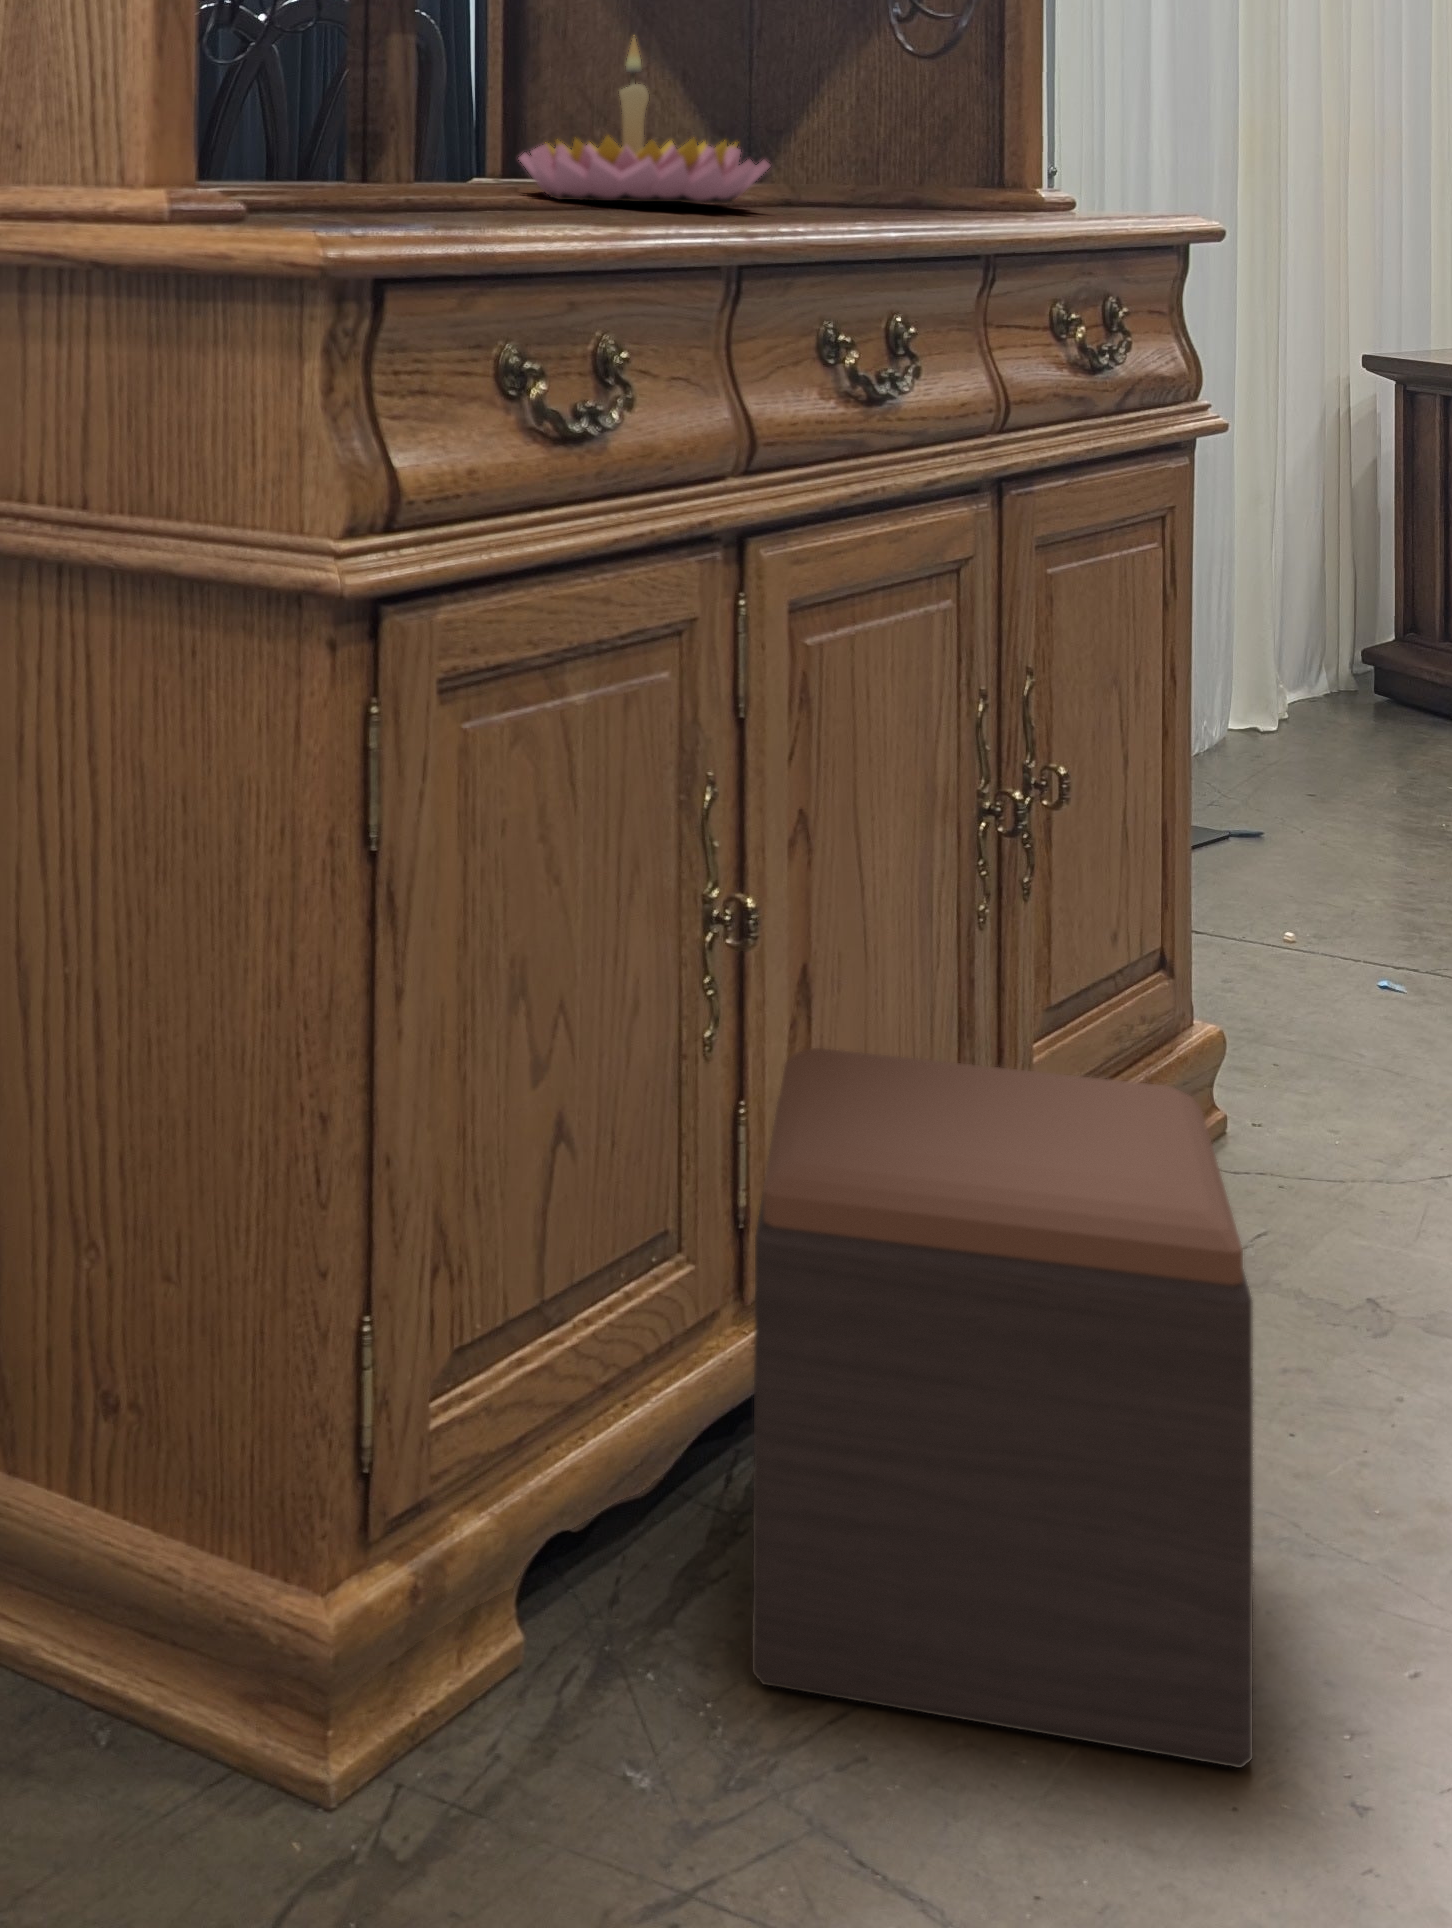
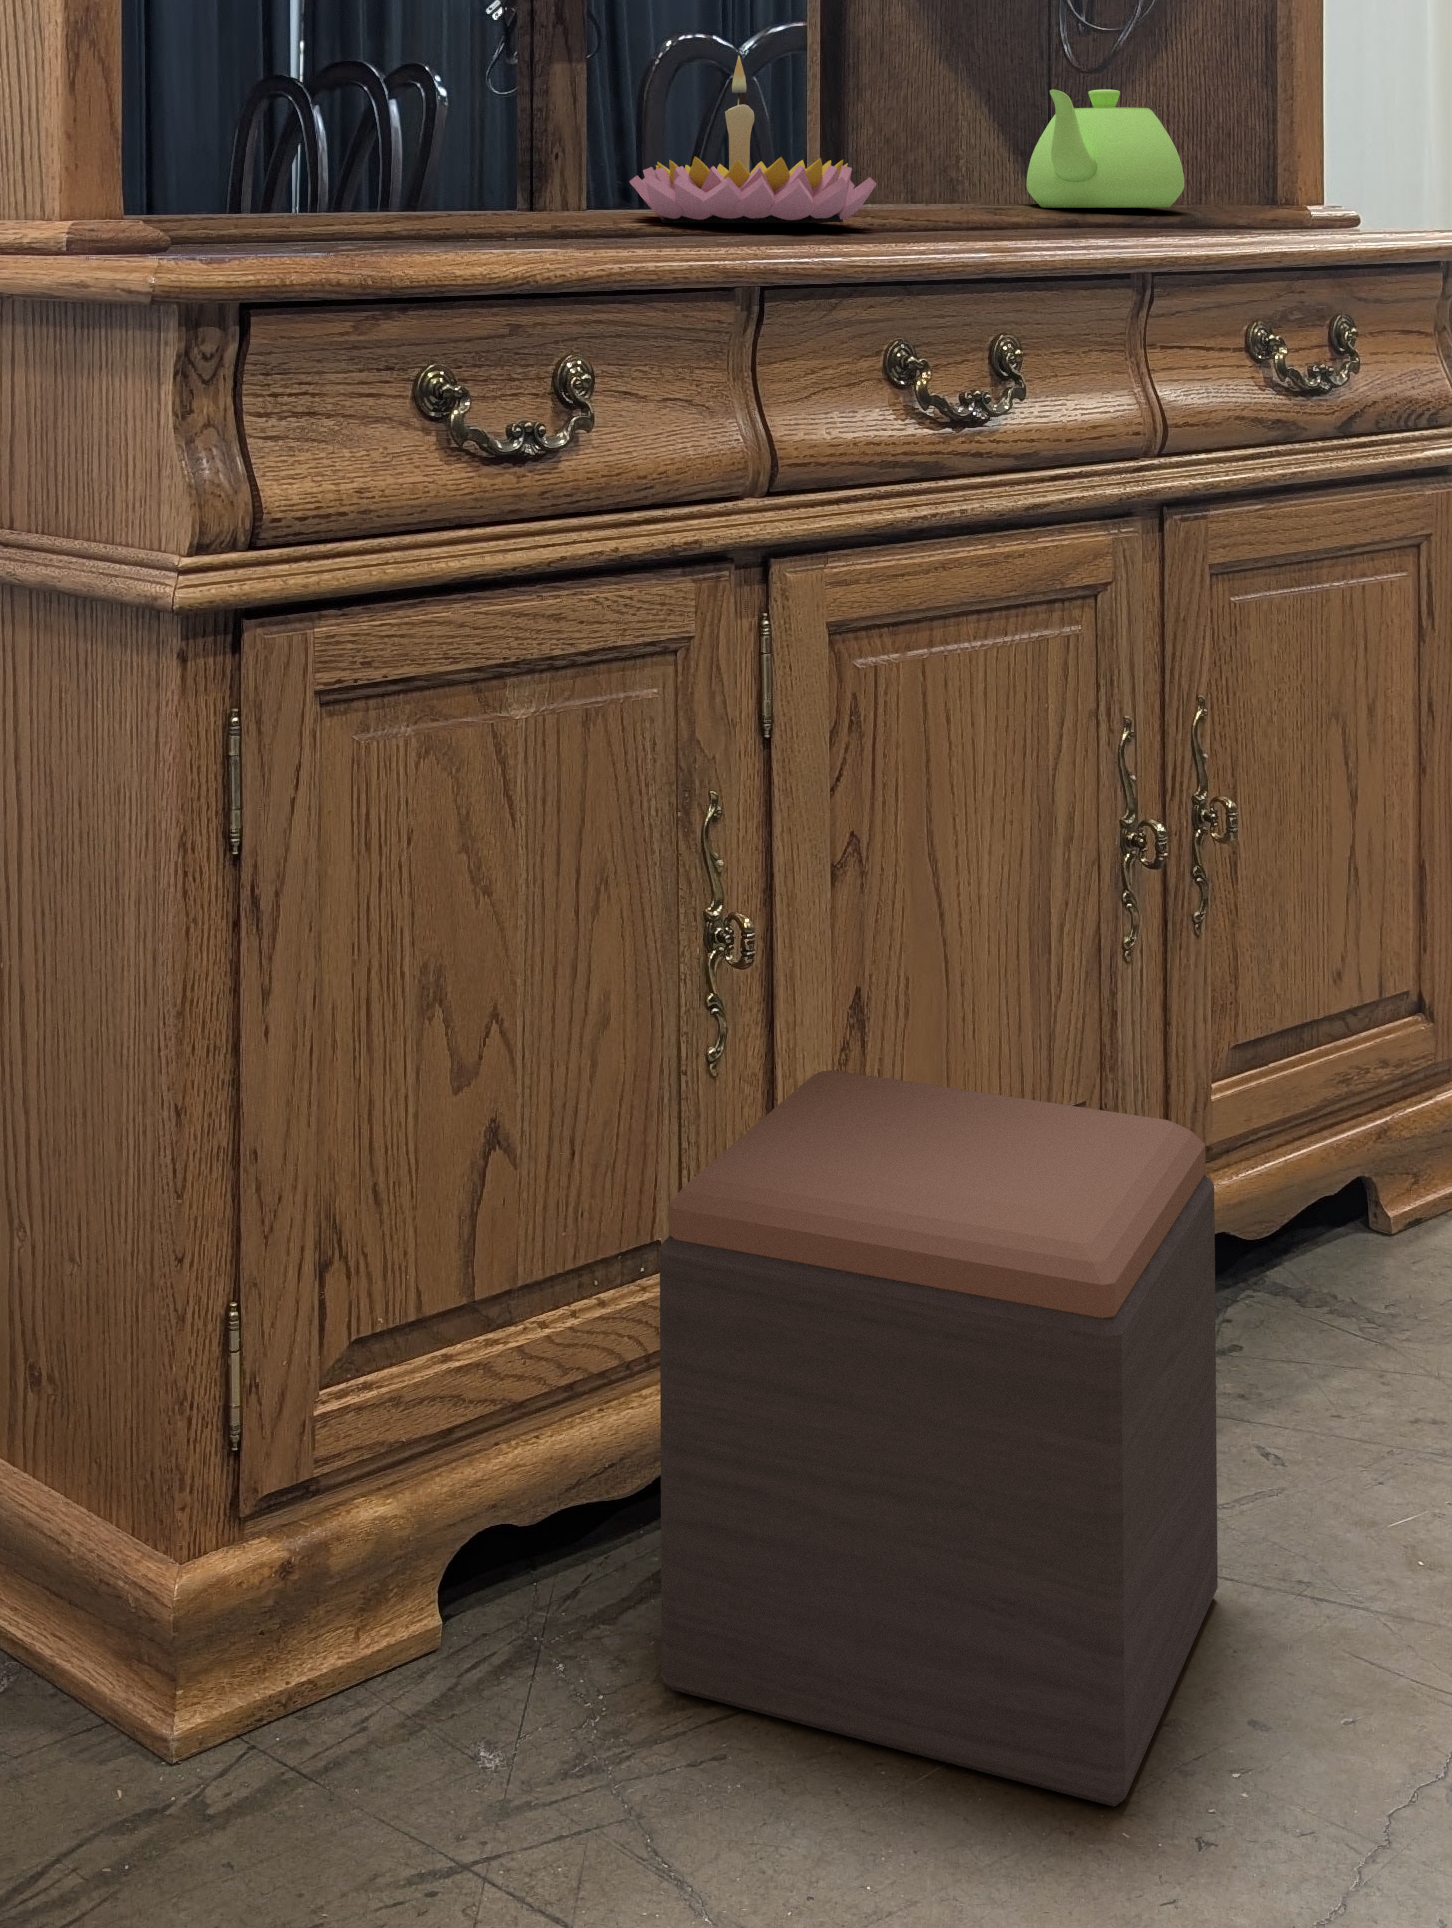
teapot: none [789,75,944,191] -> present [1026,90,1184,208]

